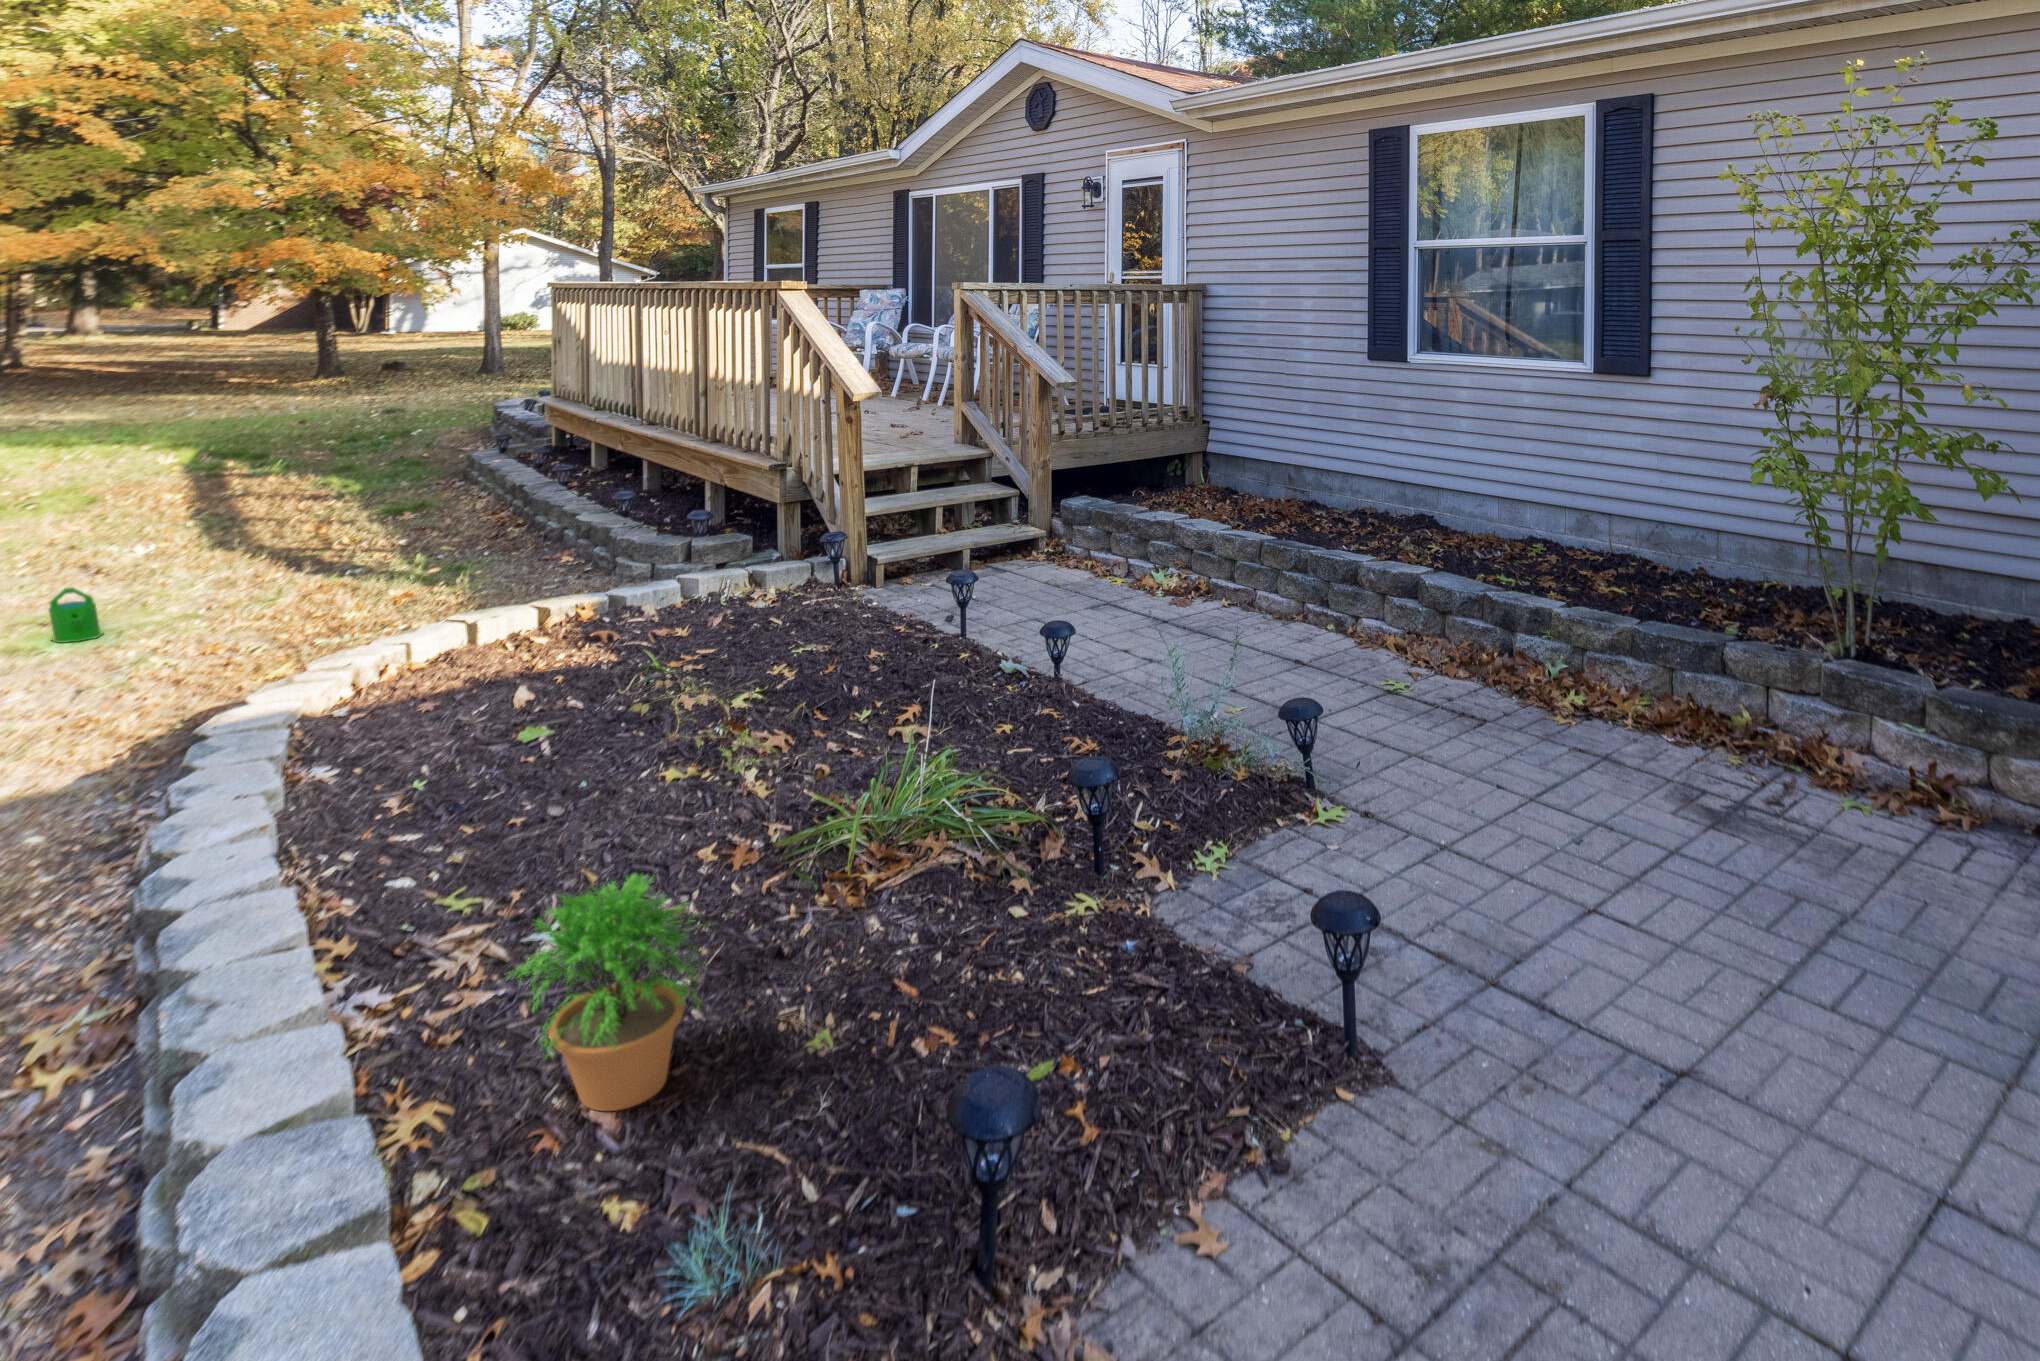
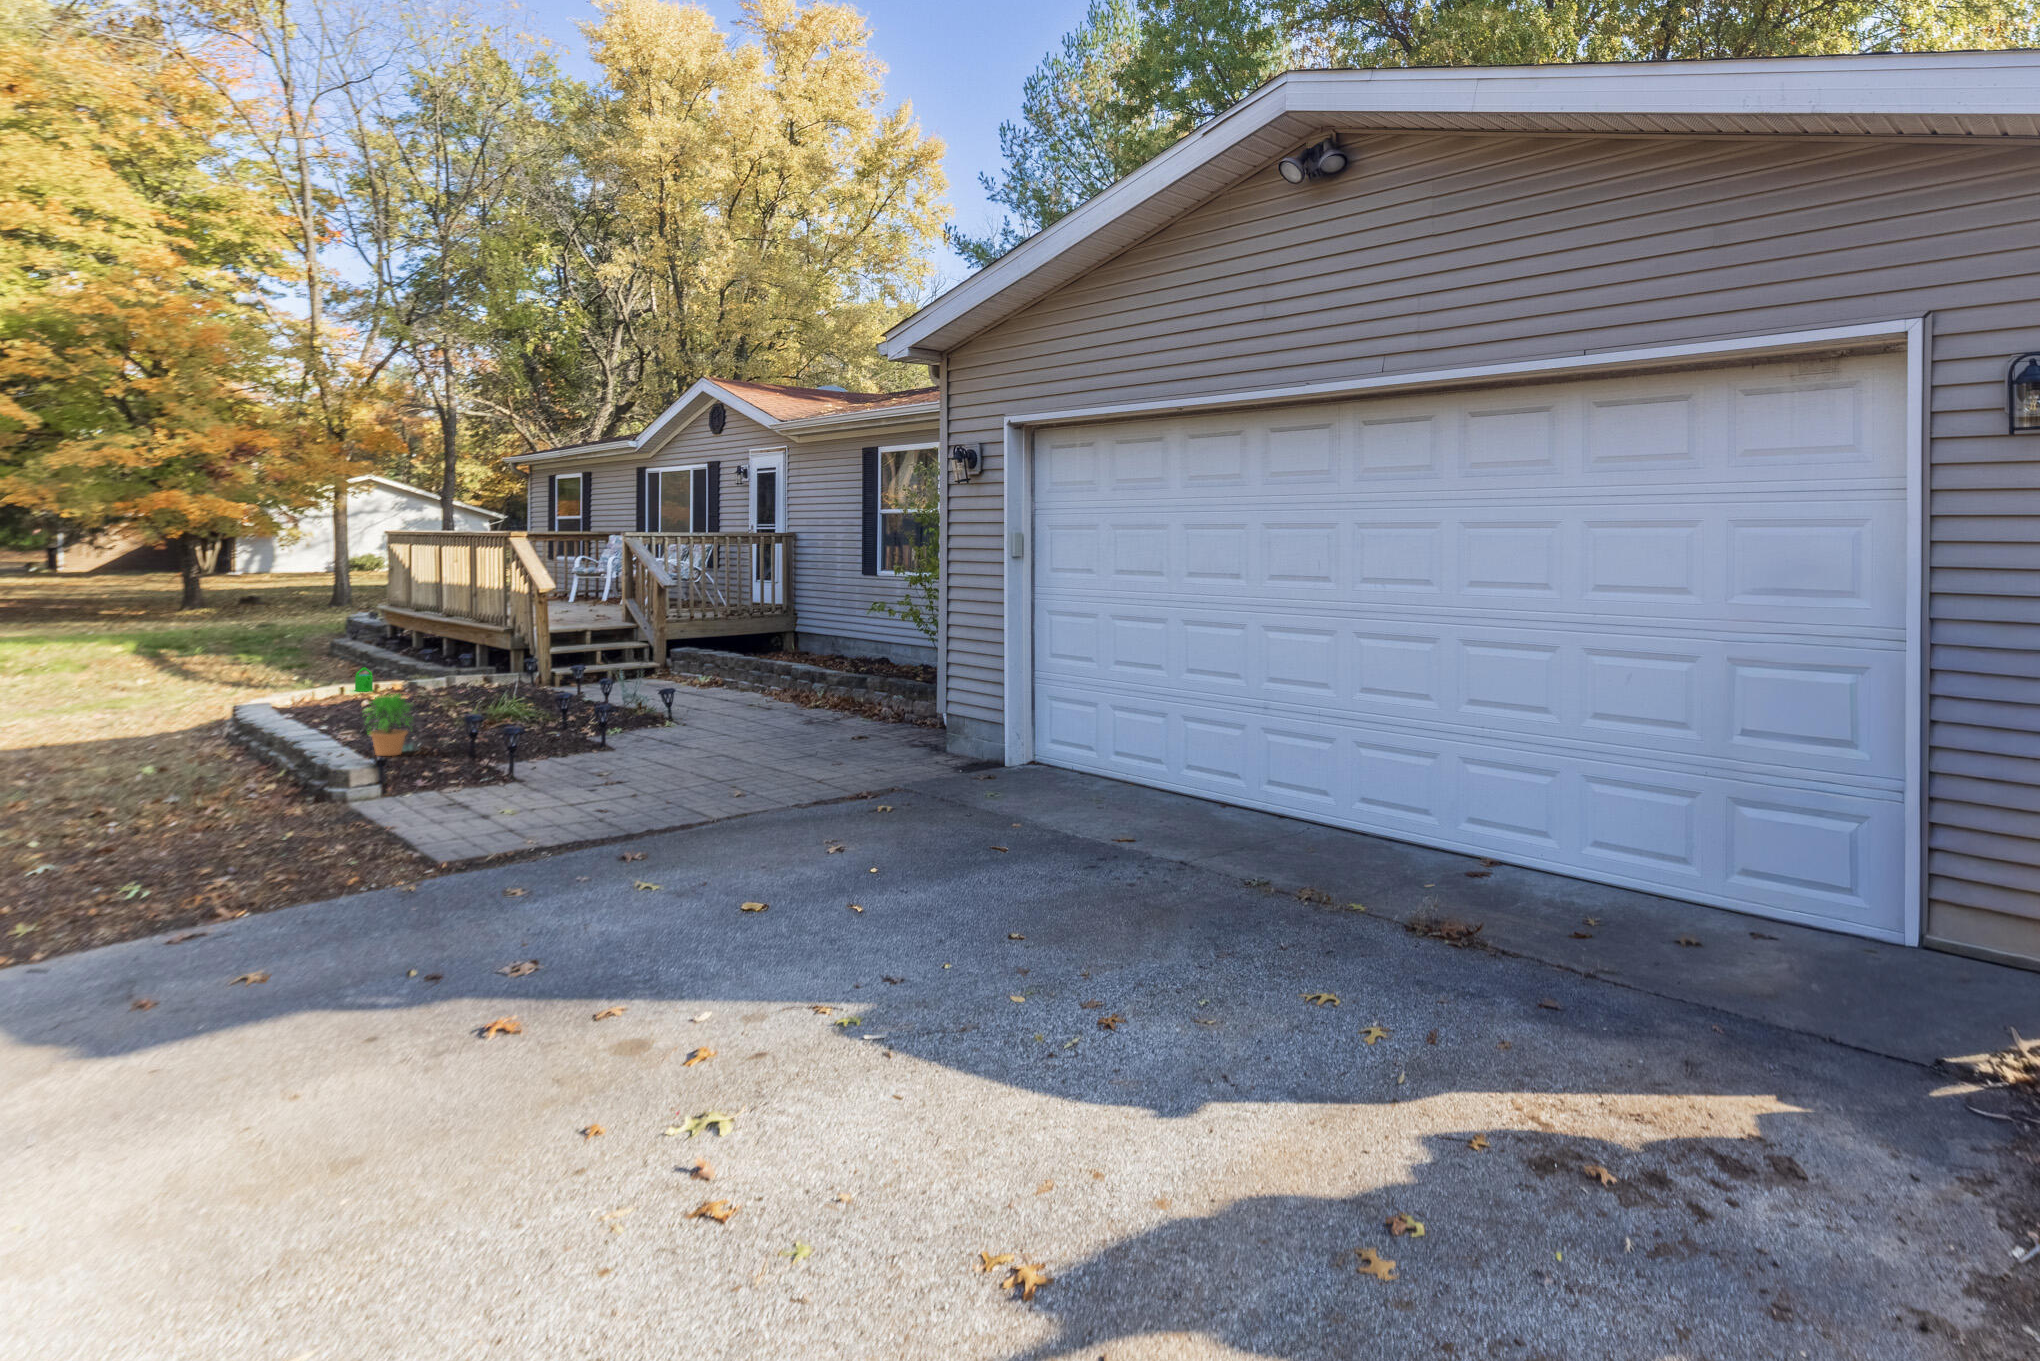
watering can: present [49,588,103,643] -> present [354,667,374,692]

